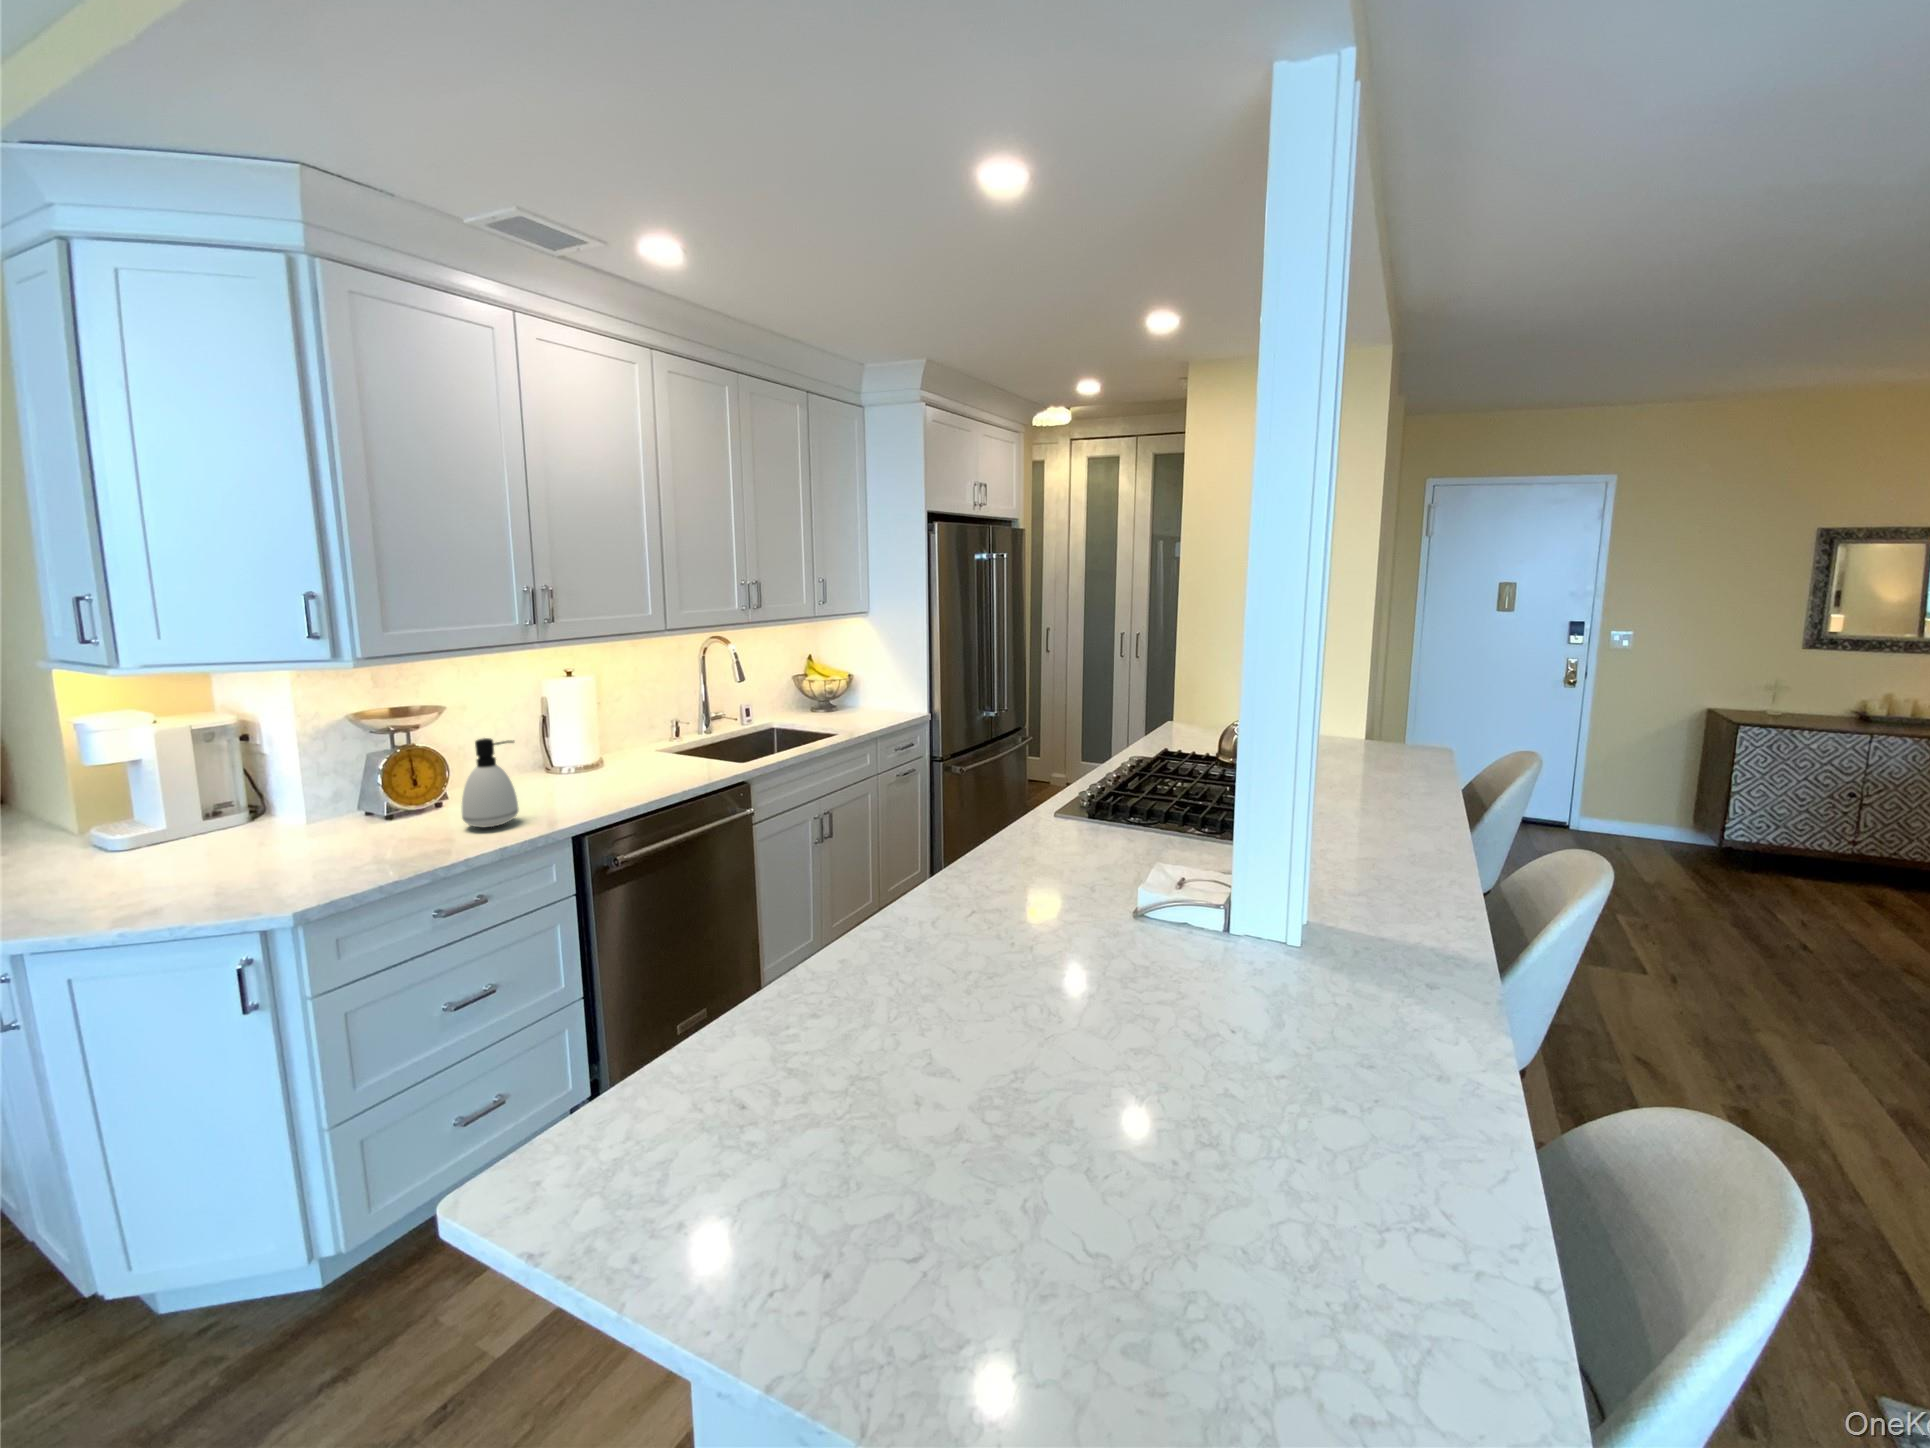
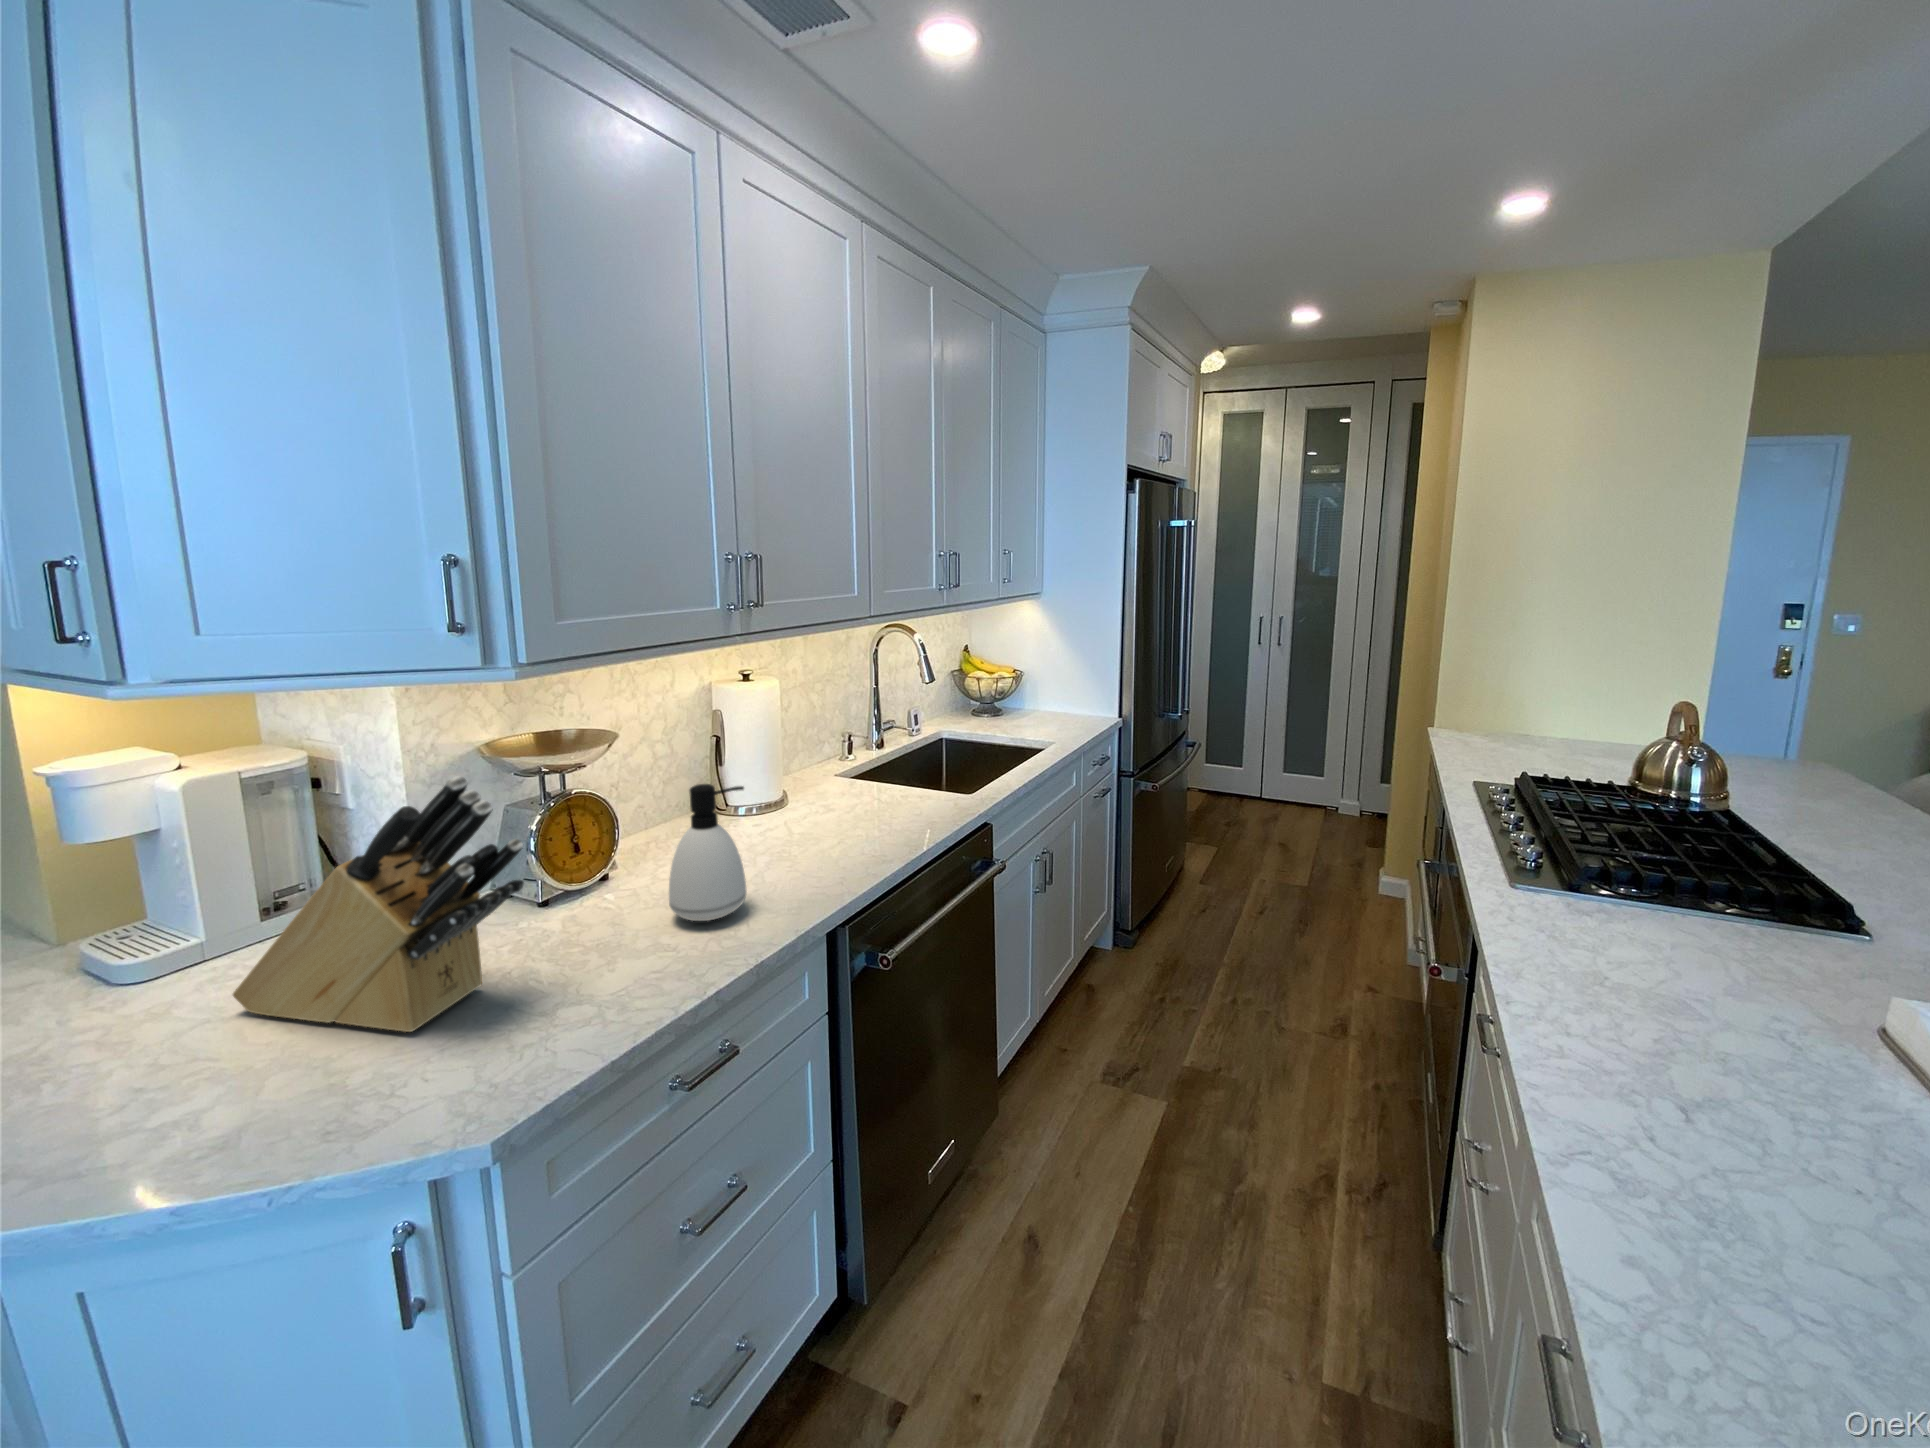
knife block: none [175,722,345,872] -> present [233,776,524,1032]

